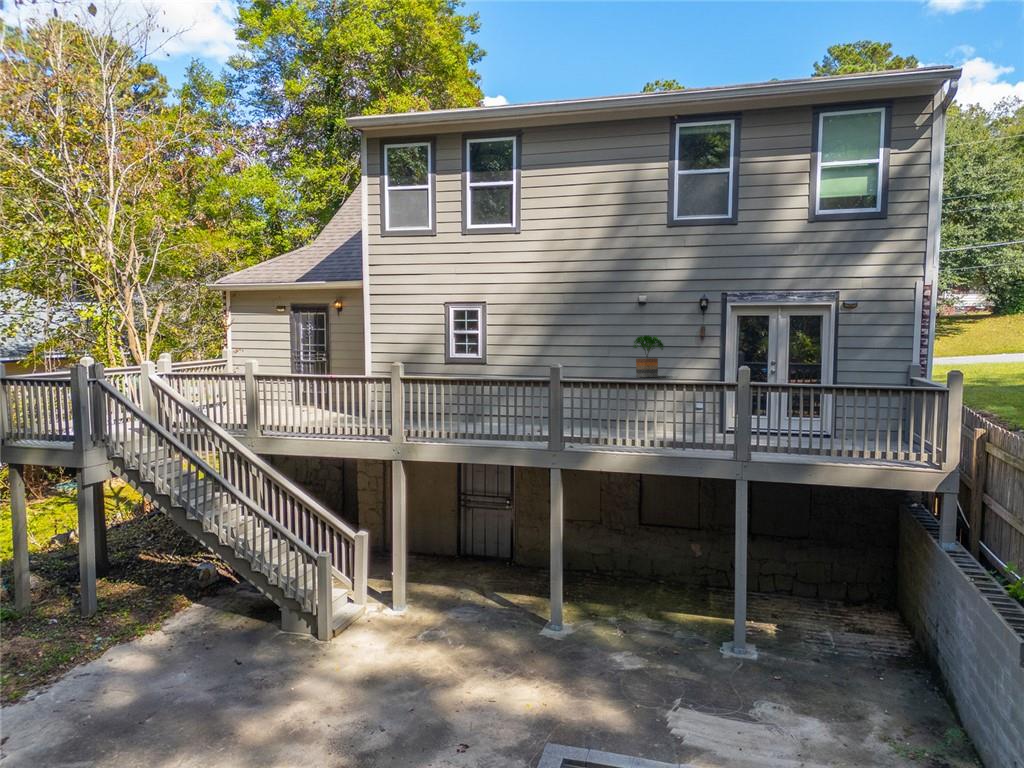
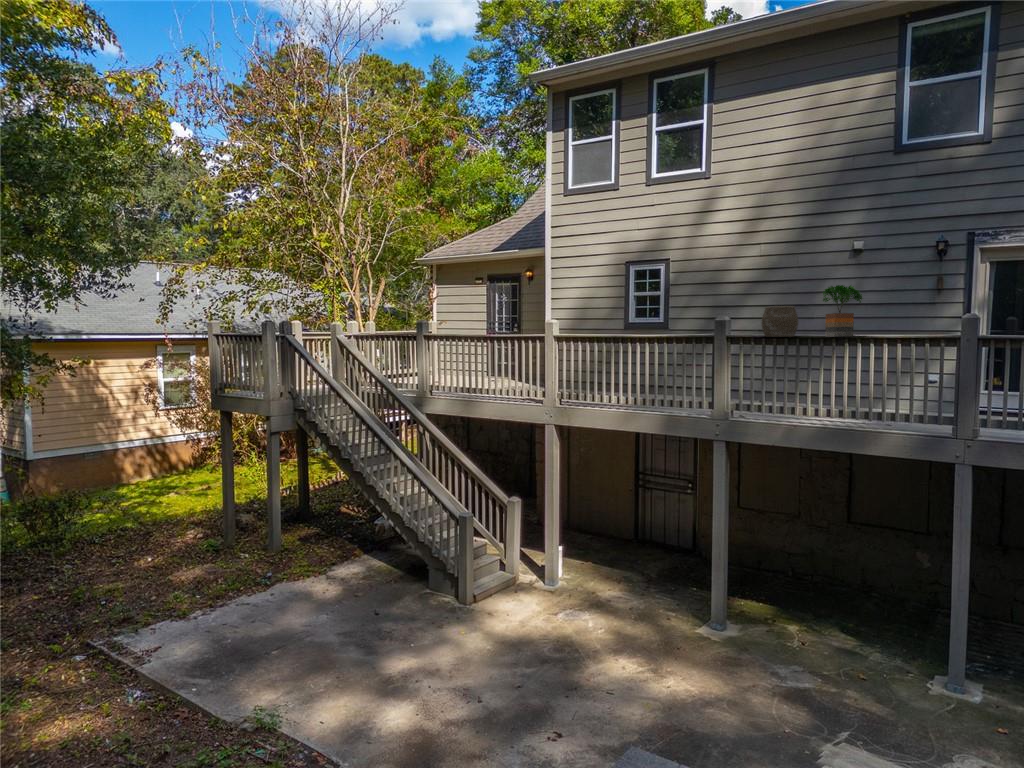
woven basket: none [586,352,616,377] -> present [761,306,798,337]

